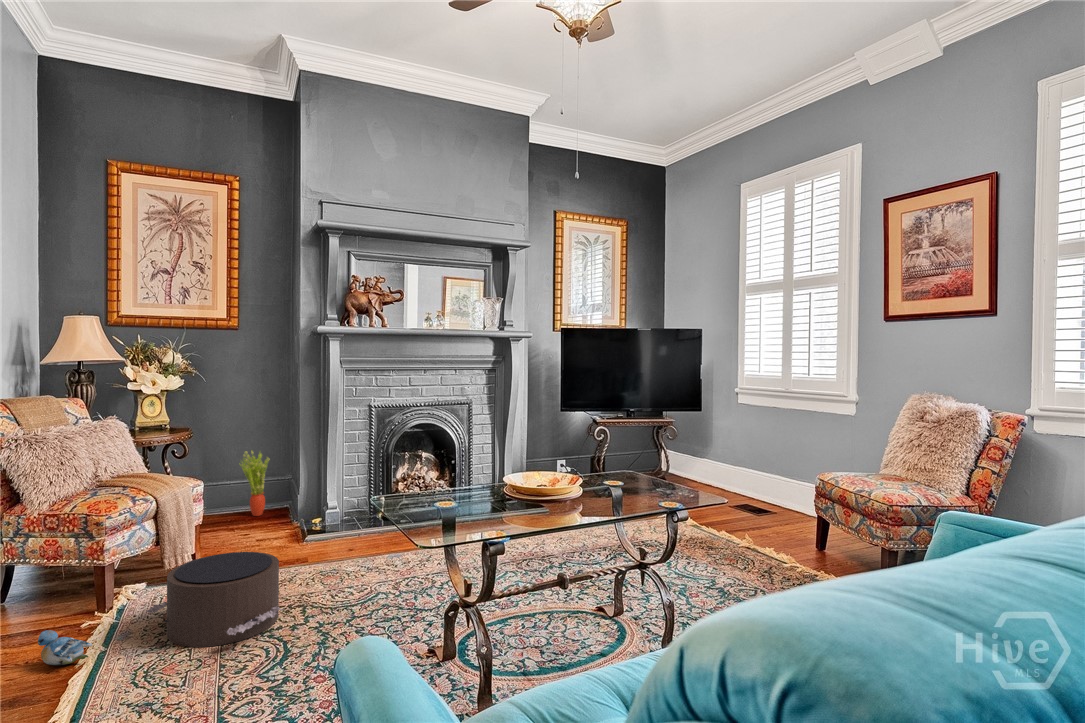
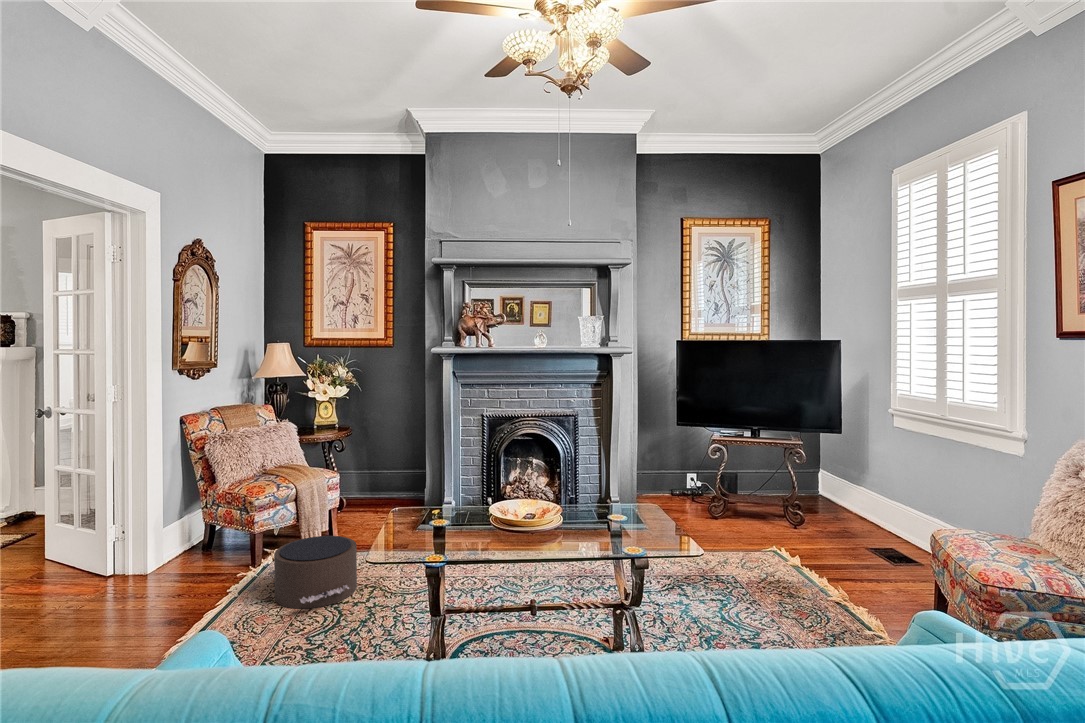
potted plant: present [240,452,270,516] -> none [393,446,416,500]
plush toy: present [38,630,92,665] -> none [194,578,225,604]

